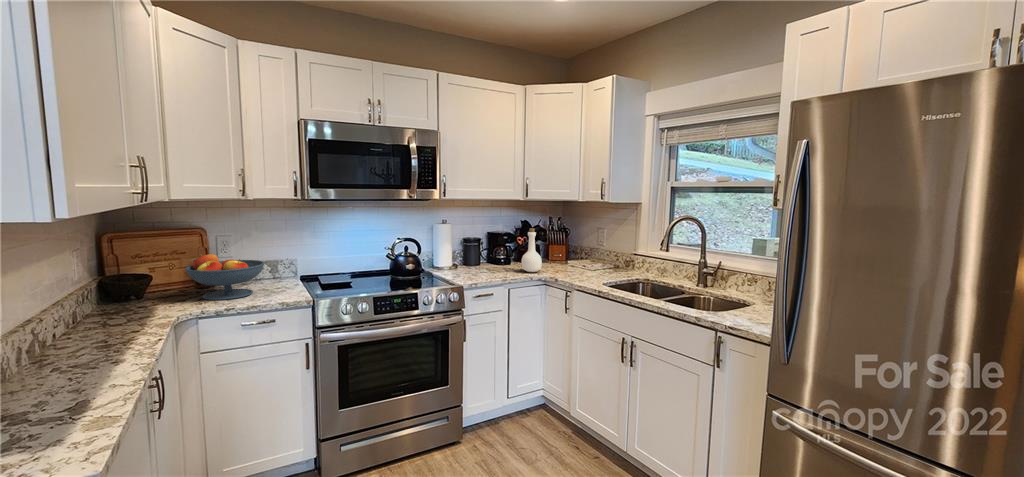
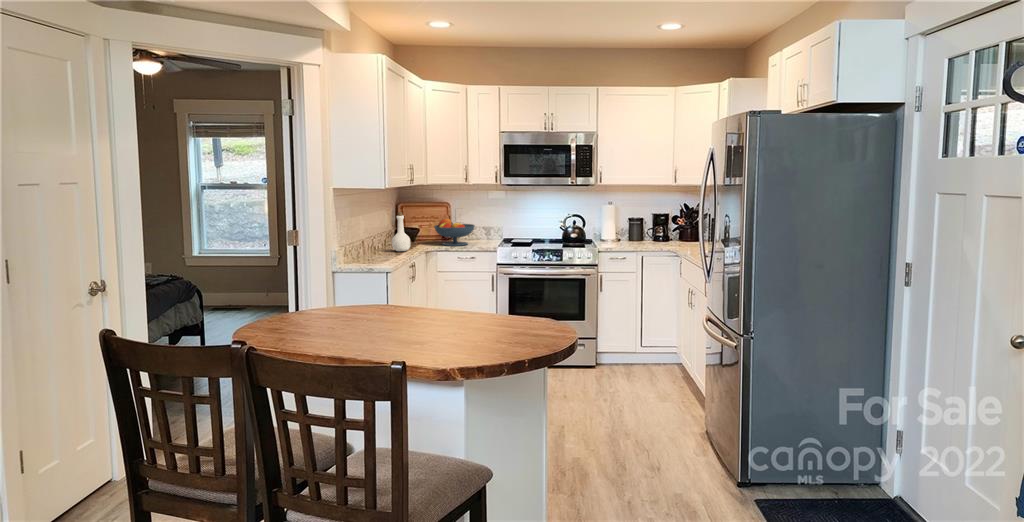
bottle: present [521,228,542,272] -> present [392,212,410,251]

